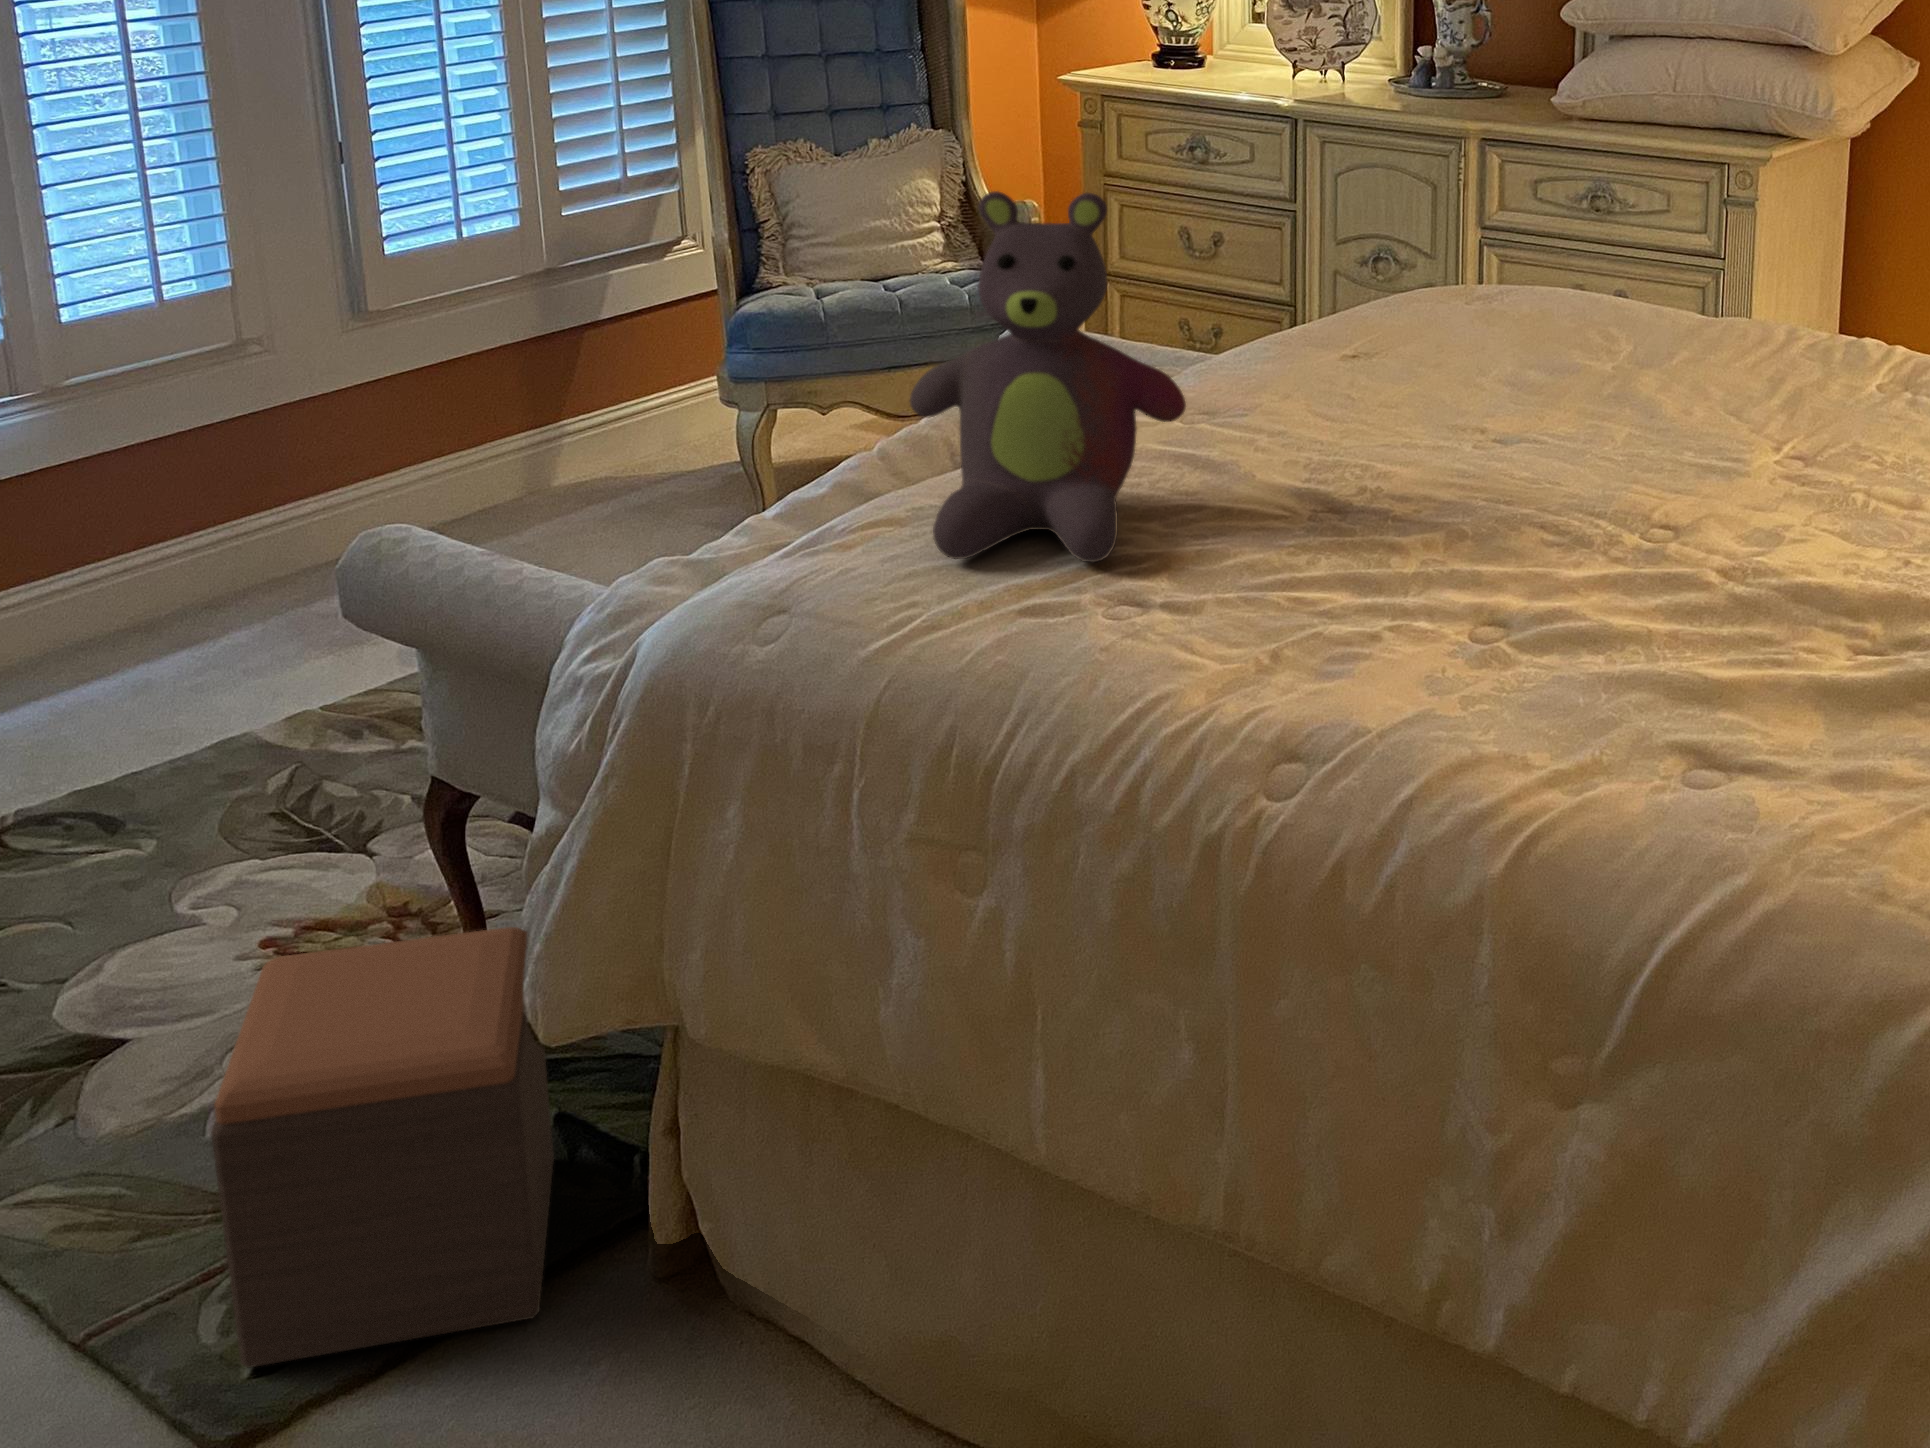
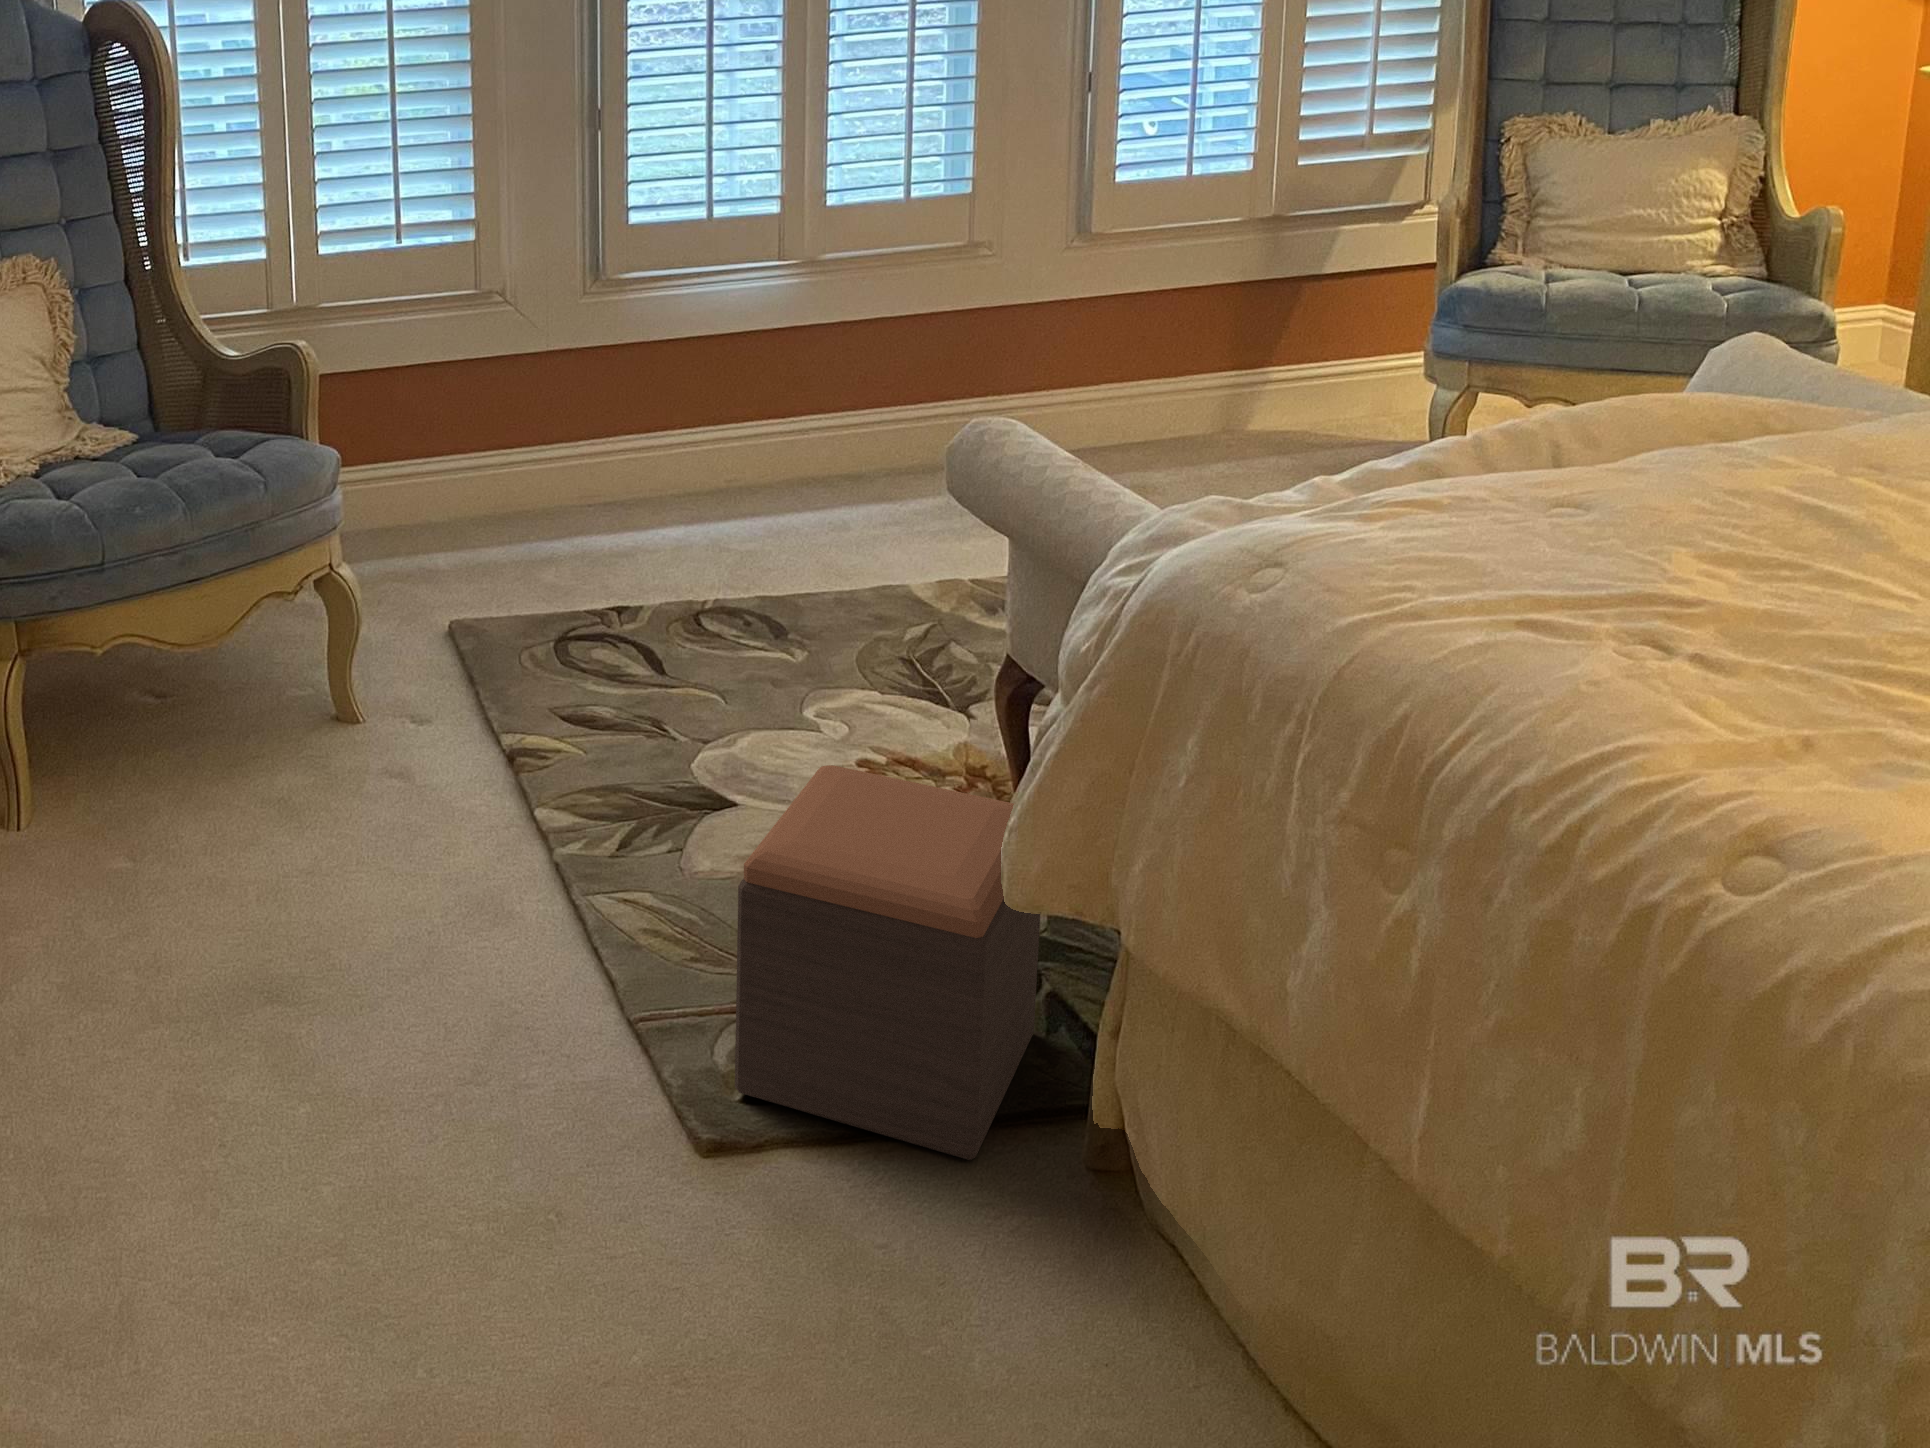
stuffed bear: present [910,191,1186,562] -> none [1487,169,1853,605]

